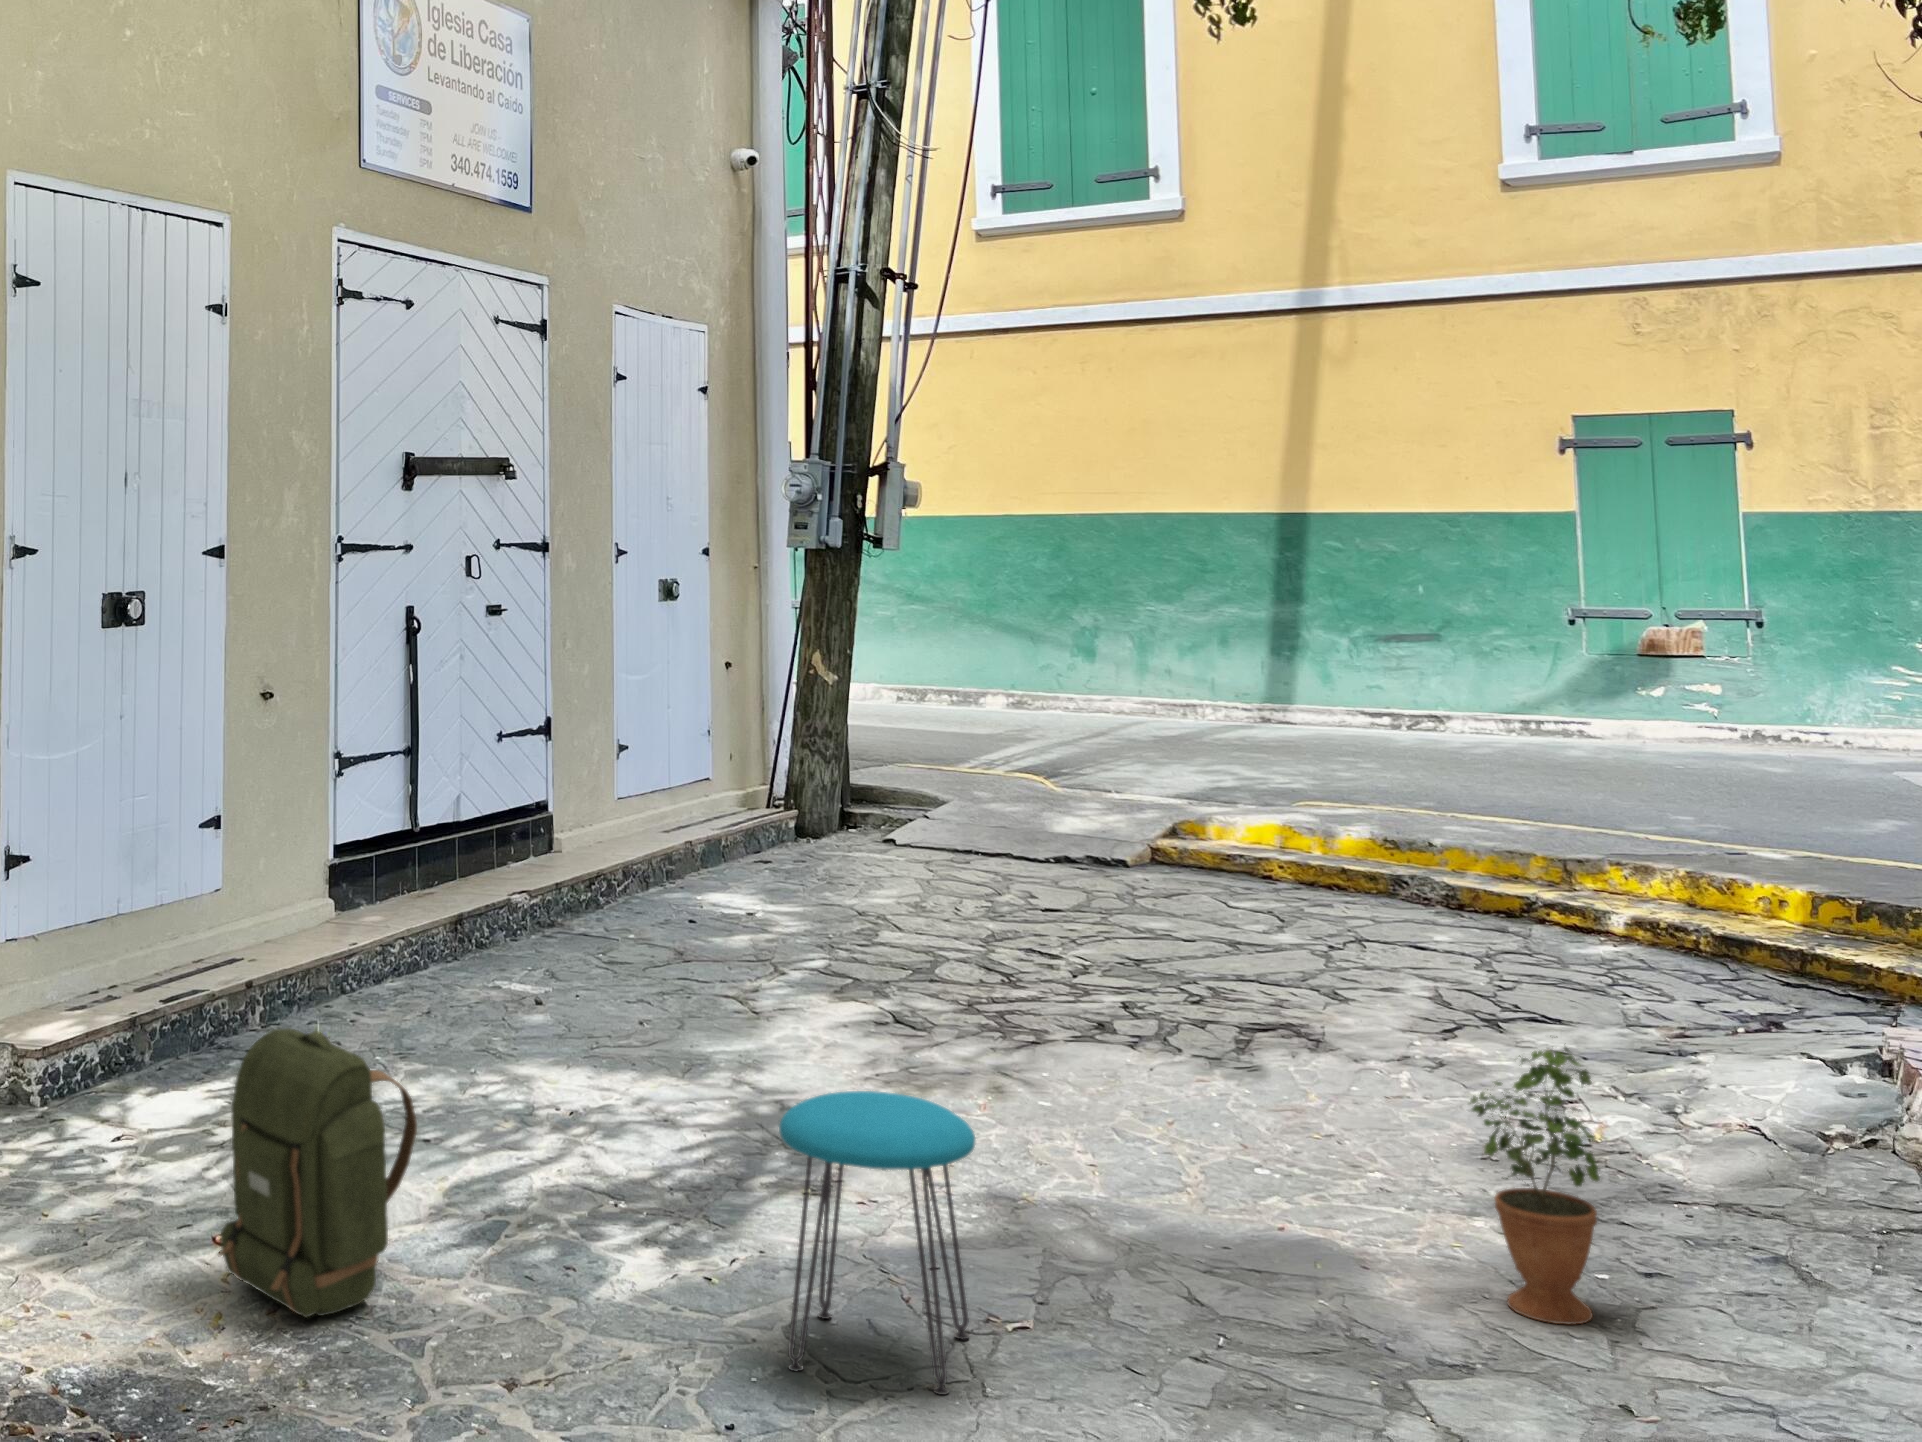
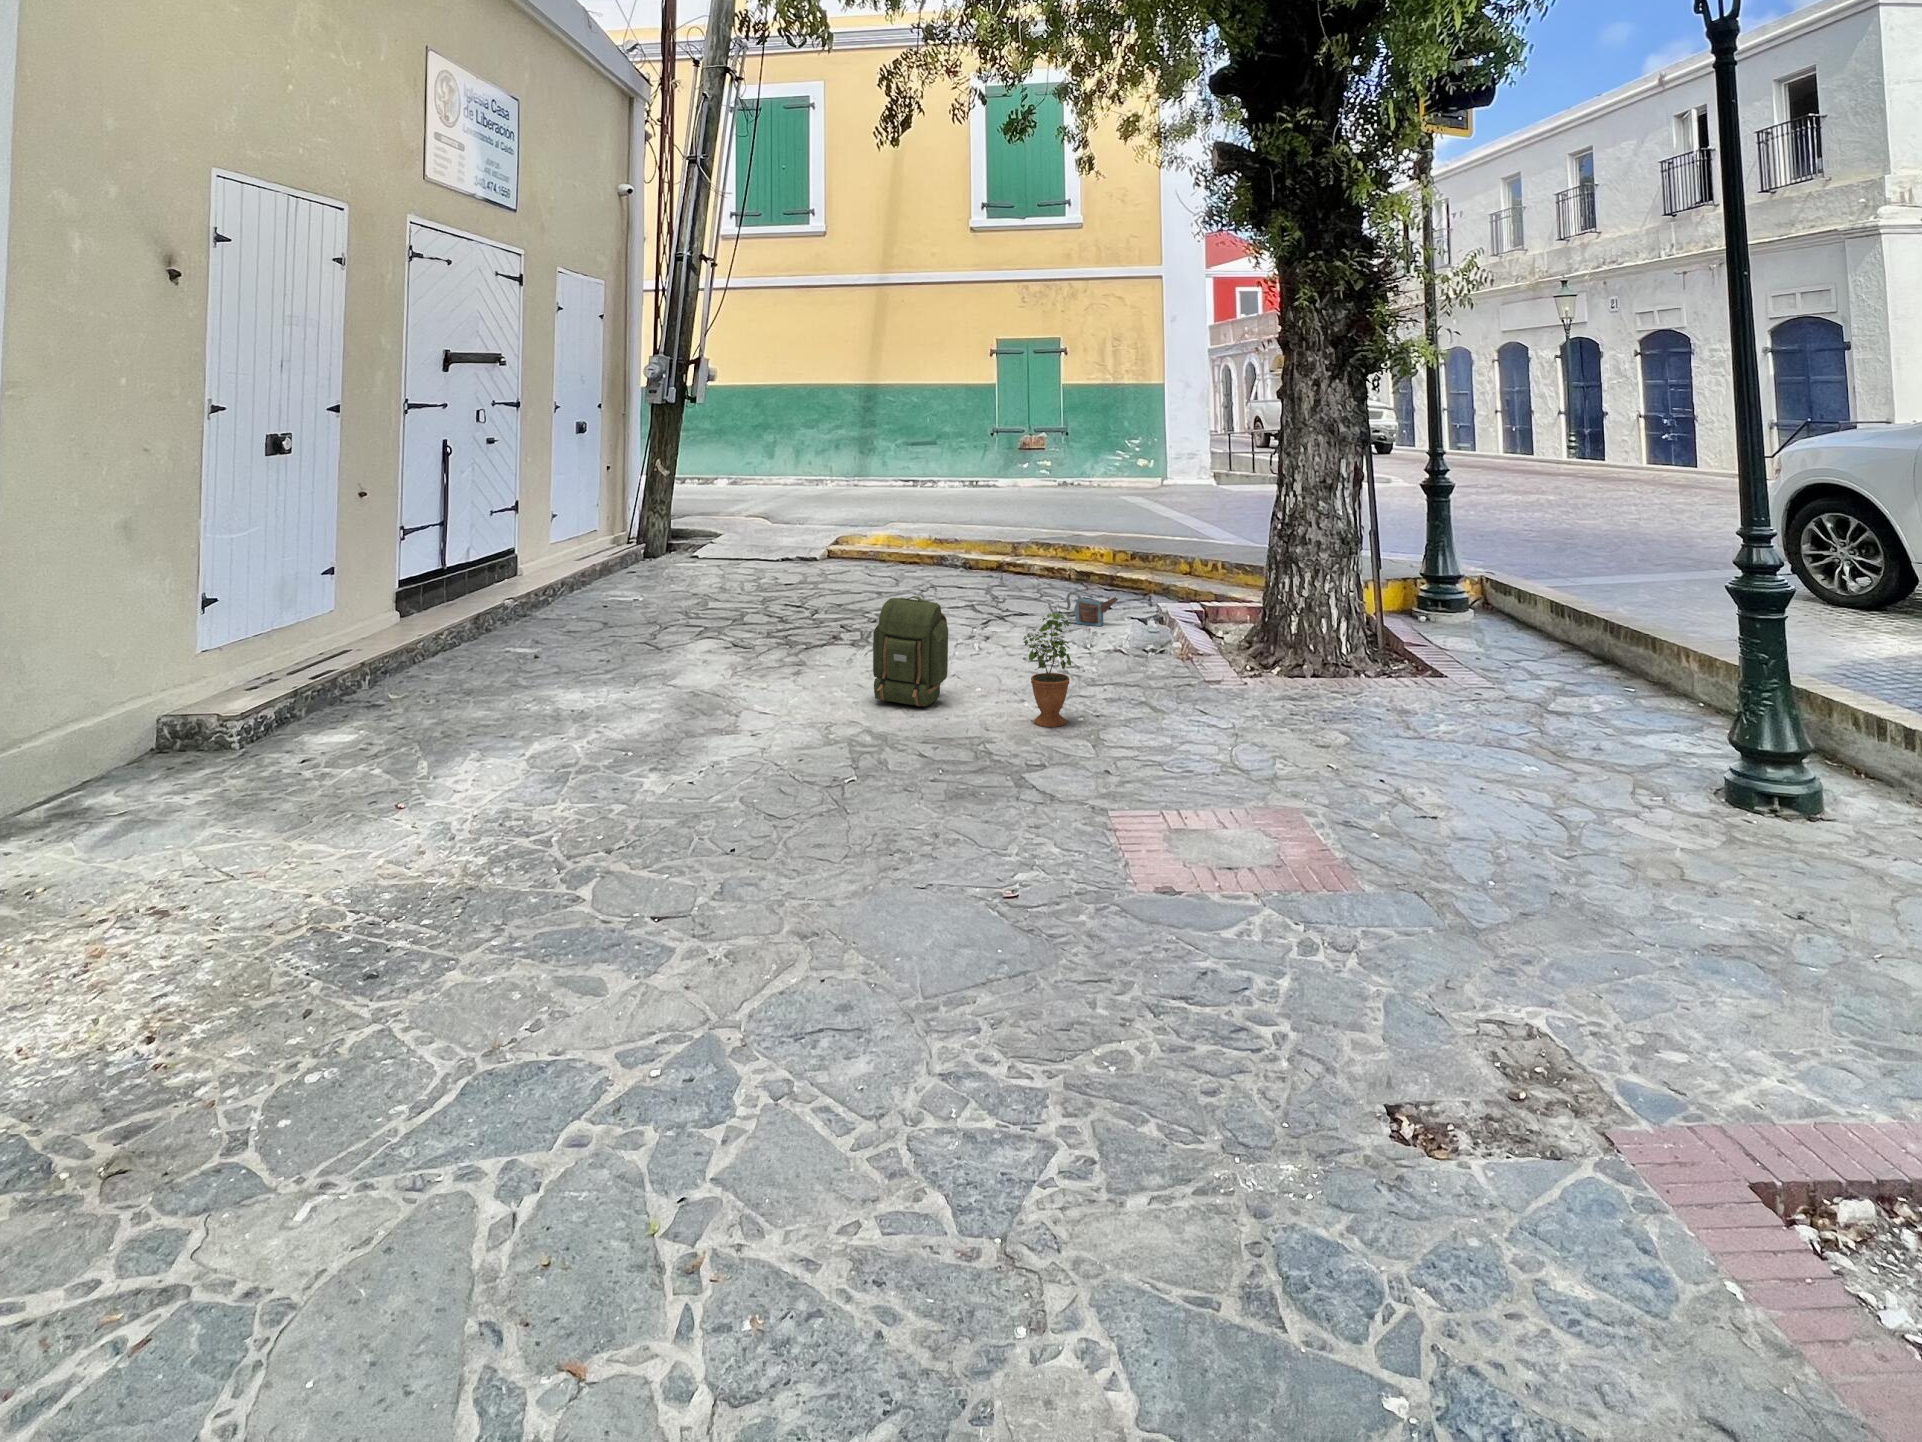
watering can: none [1654,989,1792,1079] -> present [1066,592,1117,626]
backpack: present [218,1028,417,1317] -> present [873,596,948,707]
stool: present [779,1091,975,1395] -> none [738,664,832,800]

